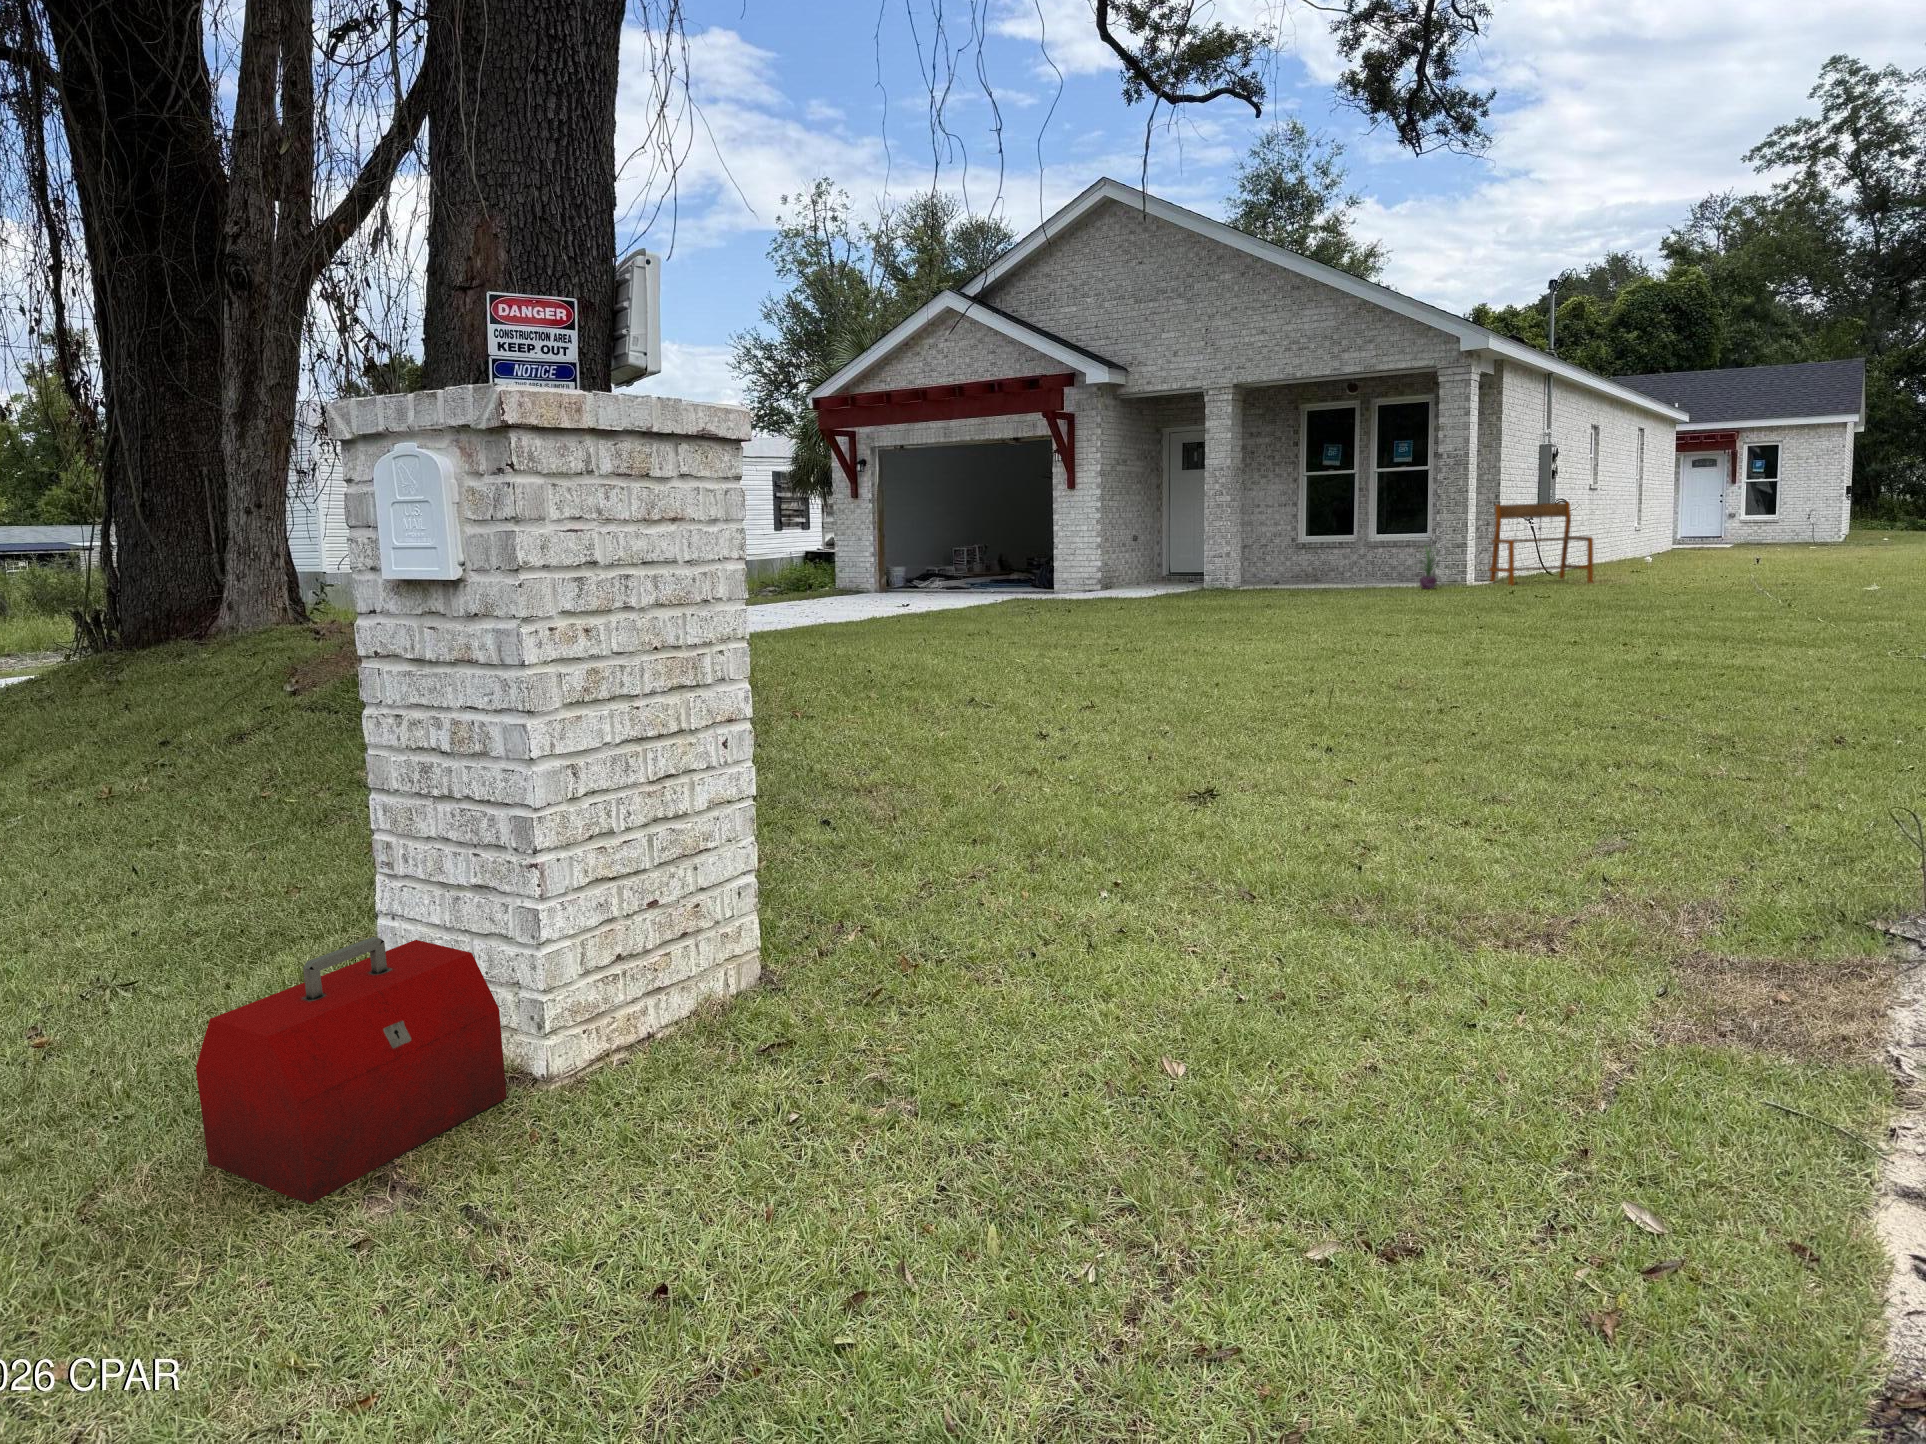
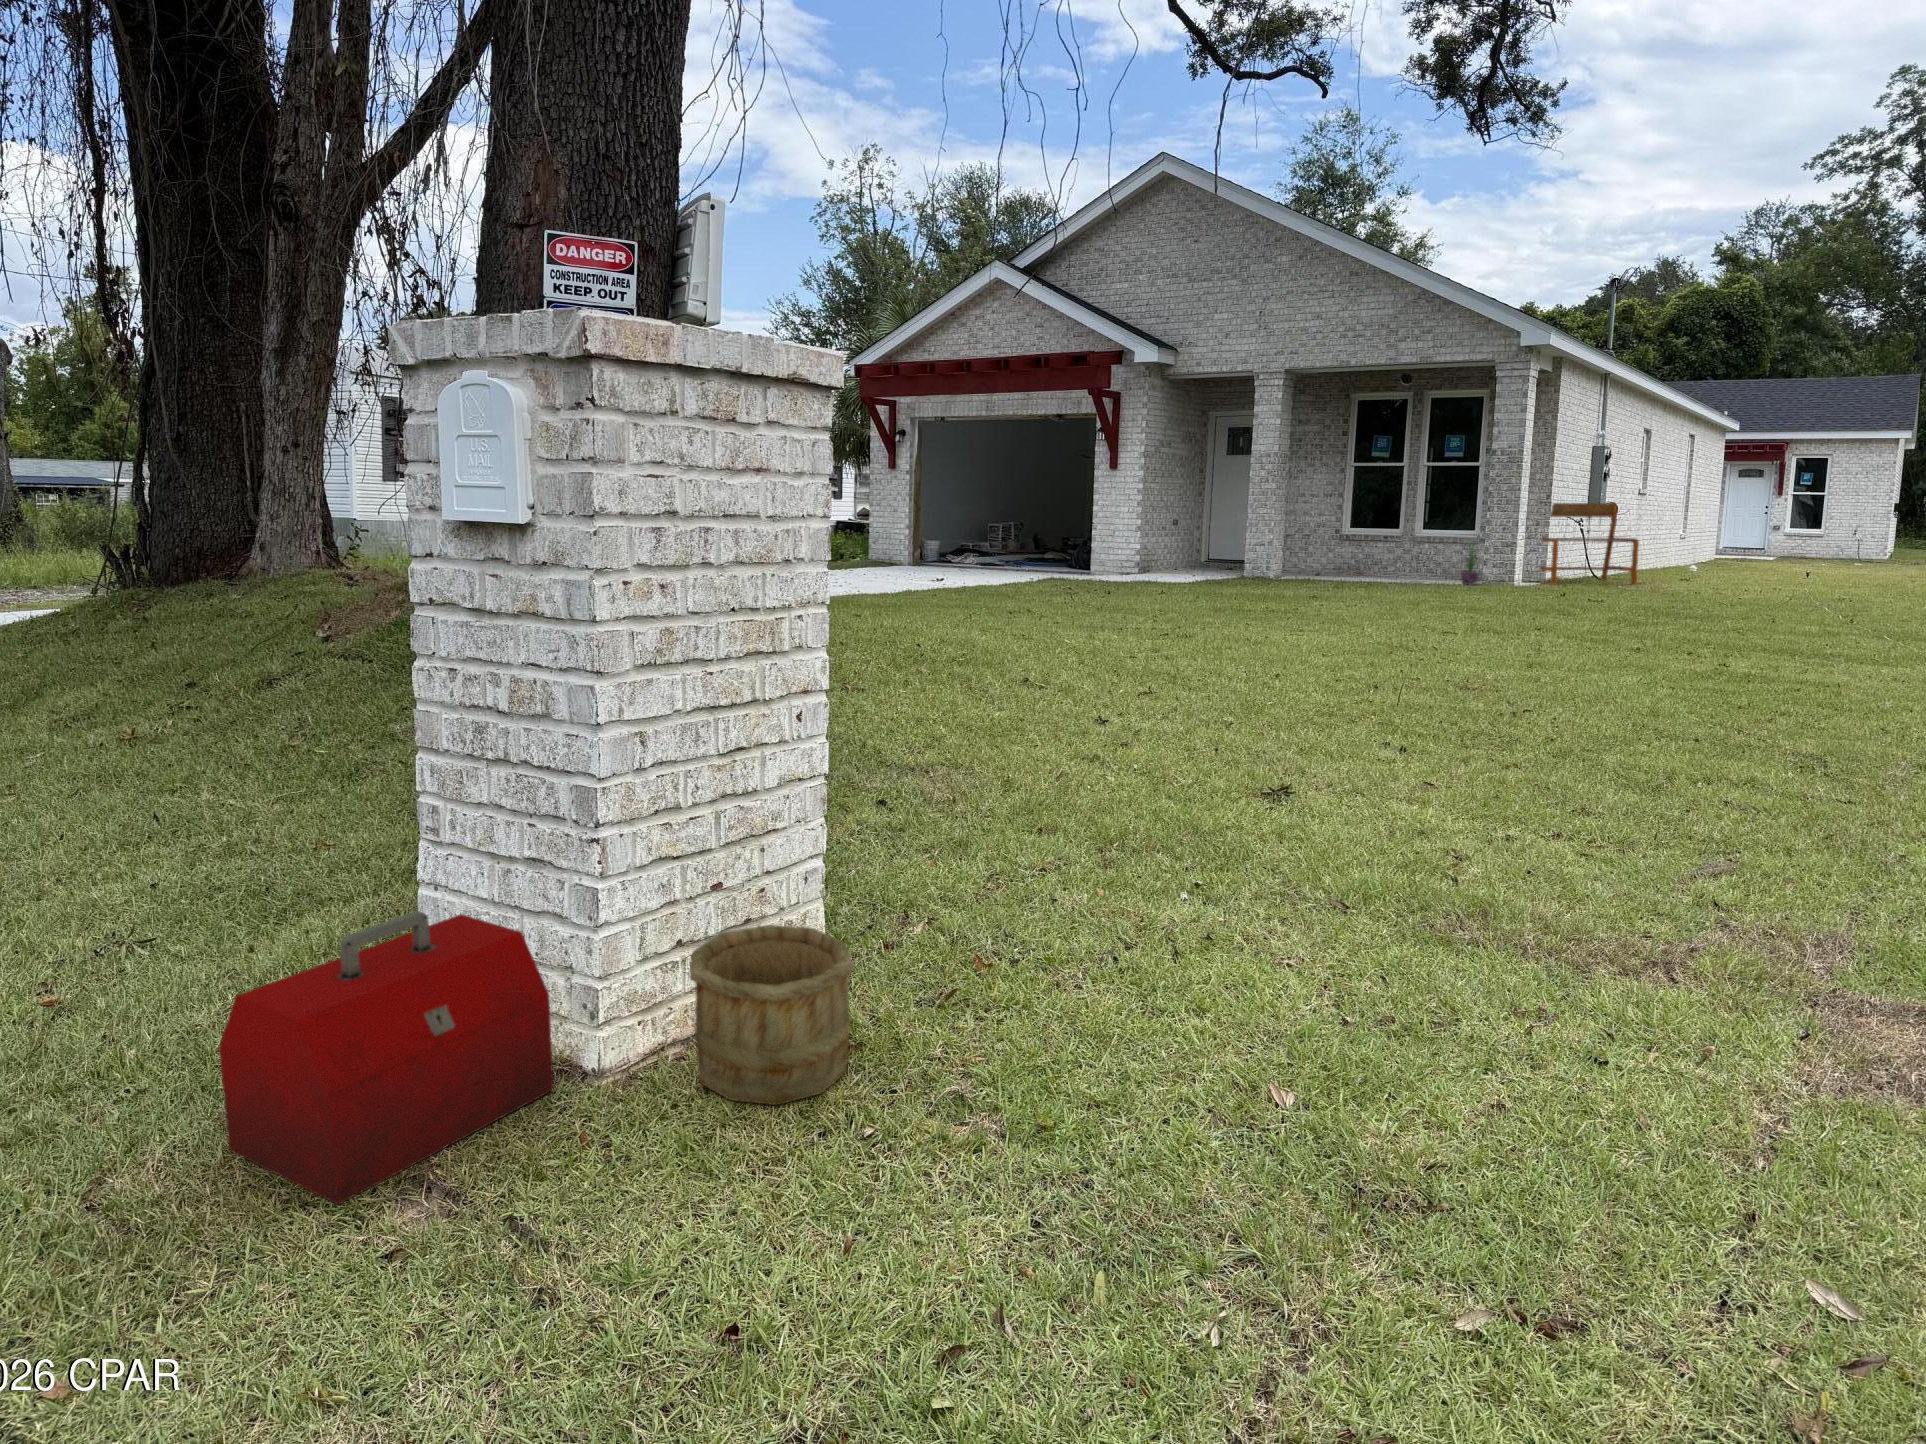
wooden bucket: none [628,938,780,1101] -> present [689,925,854,1105]

